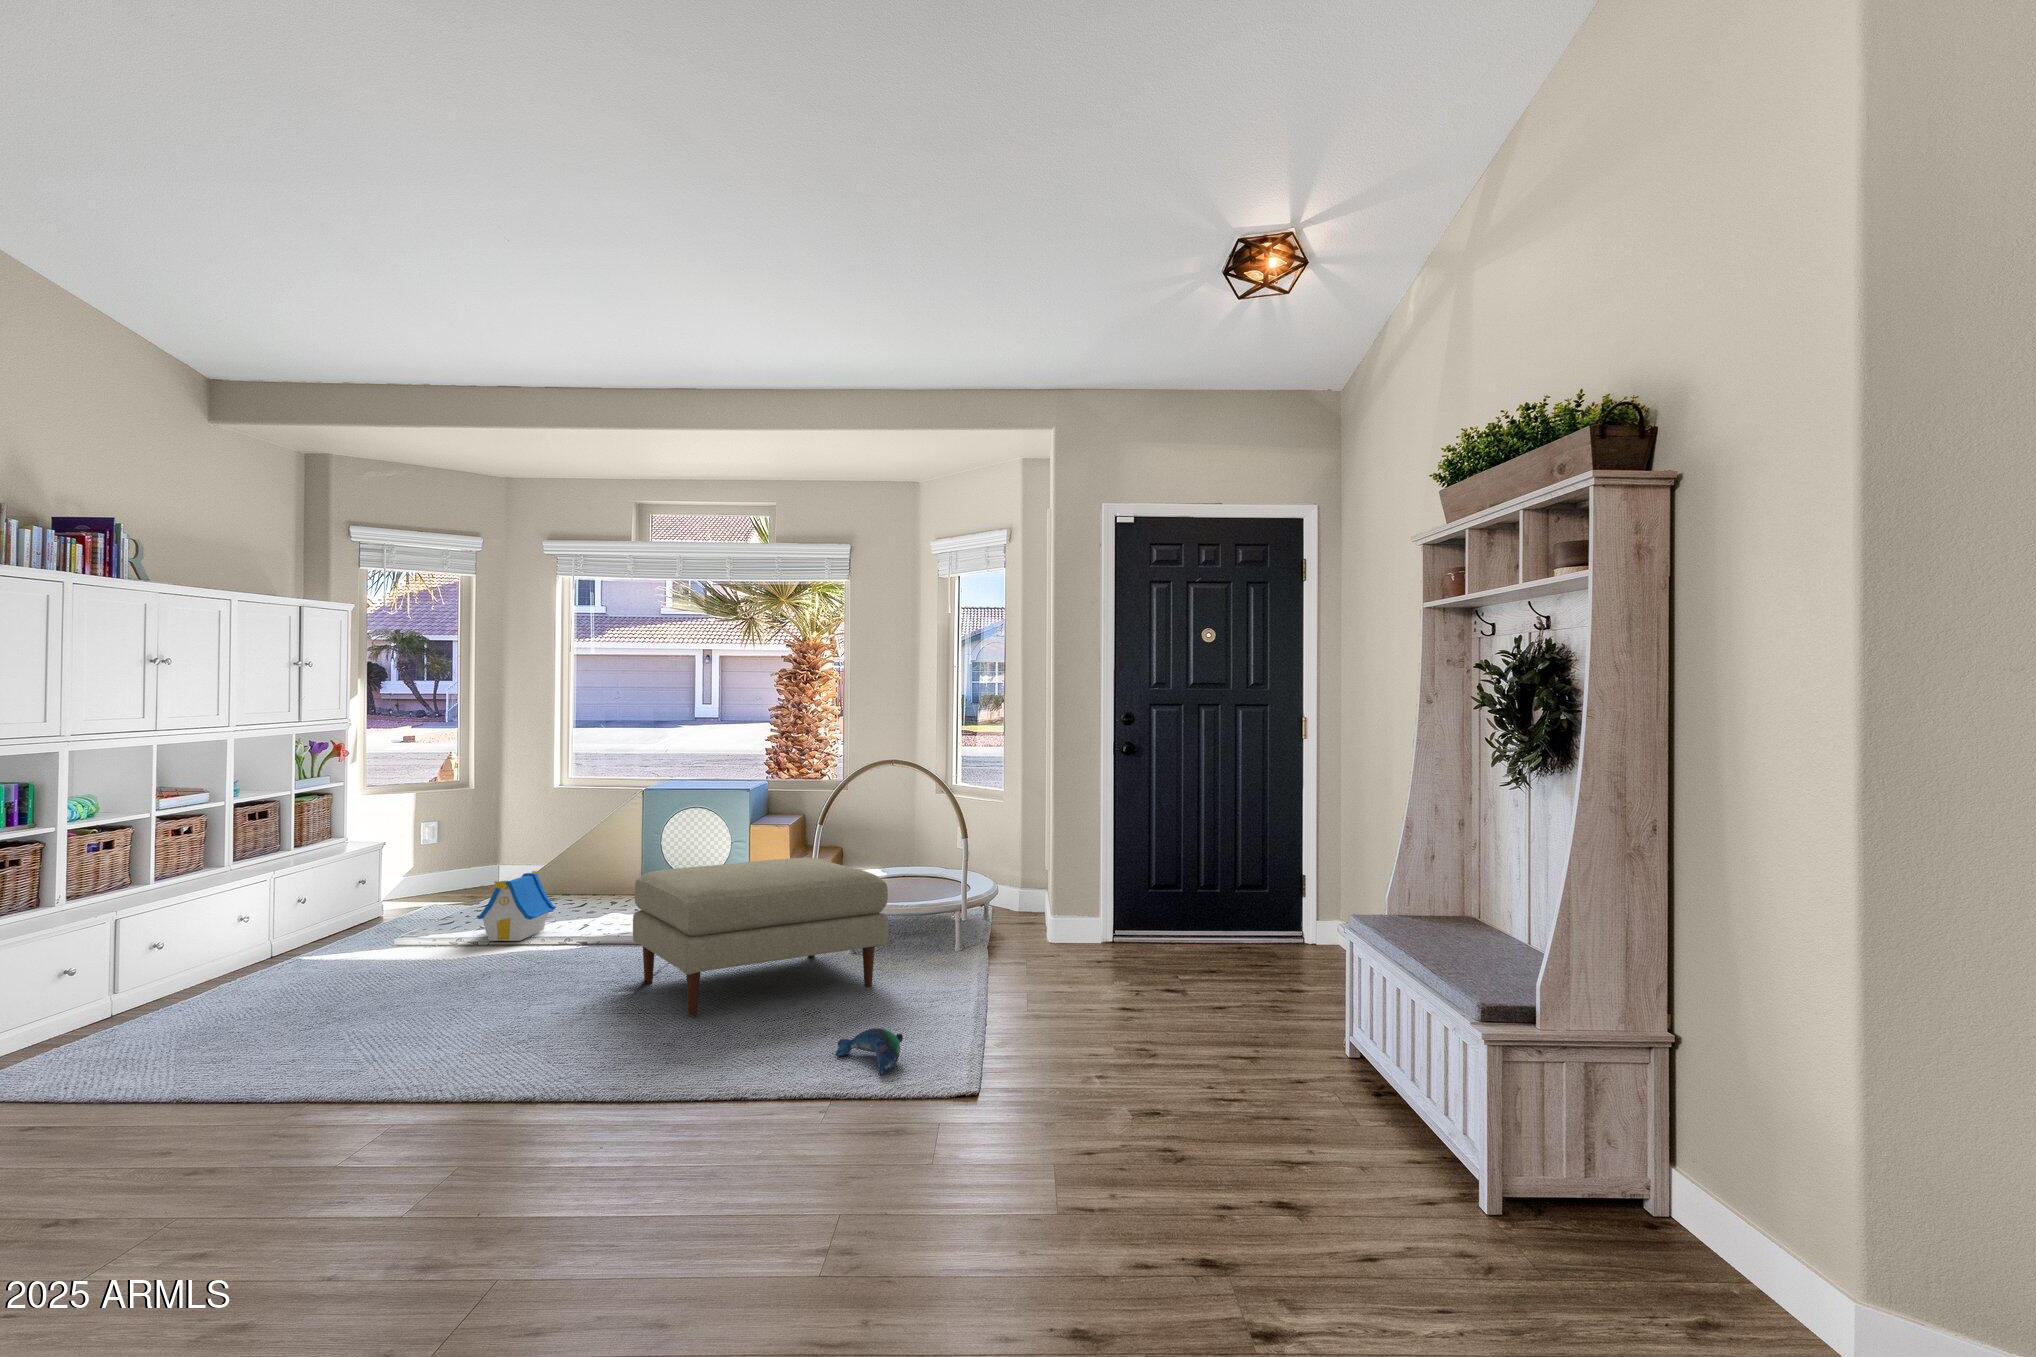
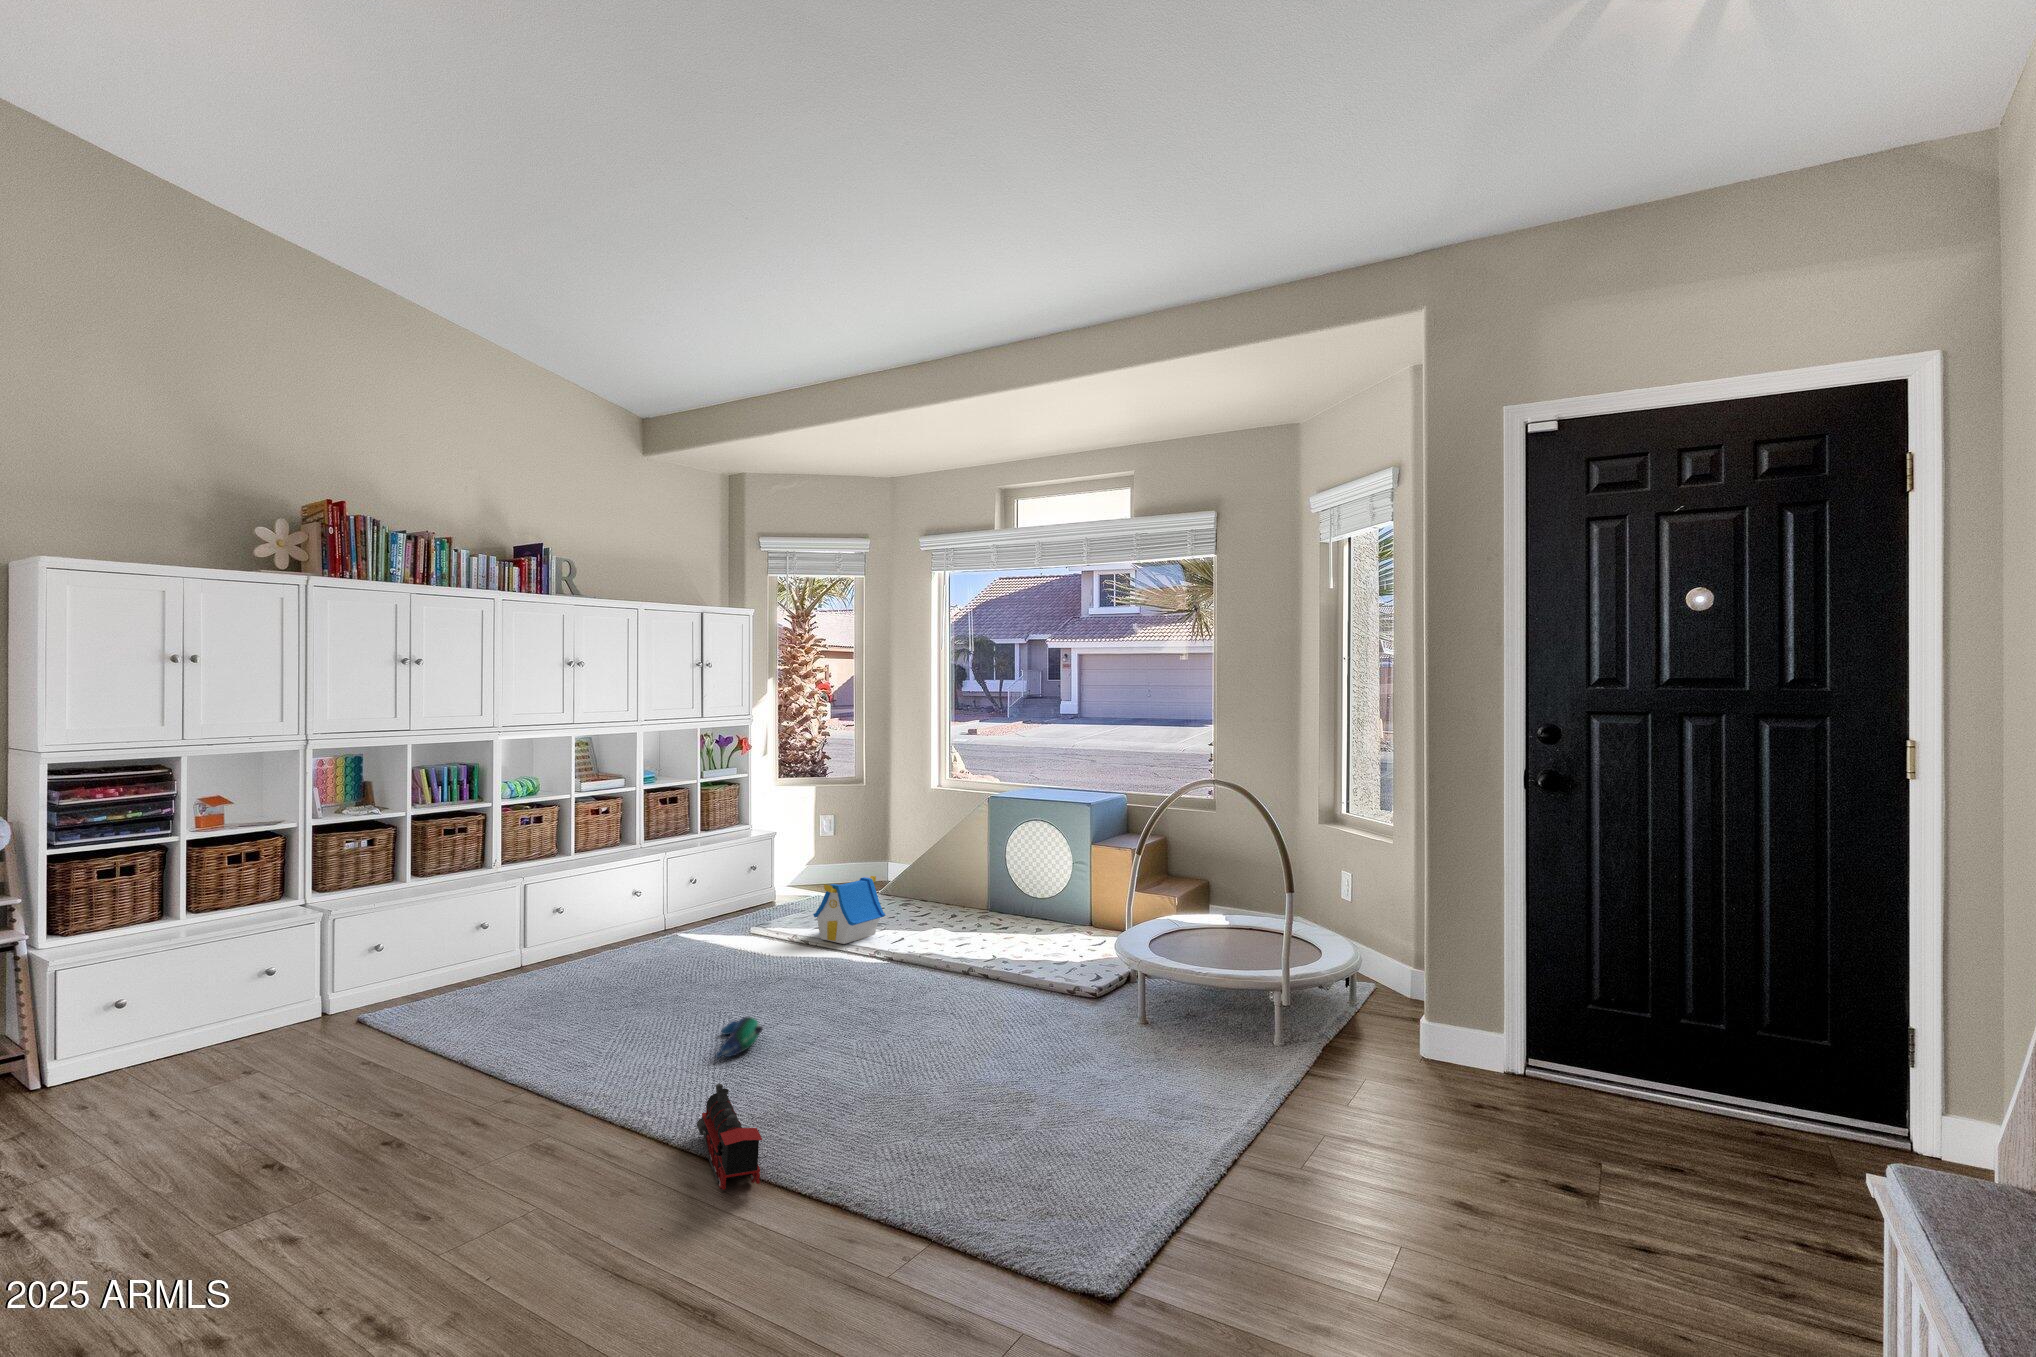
ottoman: present [633,858,888,1016] -> none [889,904,1132,1078]
plush toy: present [835,1028,903,1075] -> present [715,1017,763,1058]
toy train: none [544,1036,658,1114] -> present [697,1083,762,1189]

